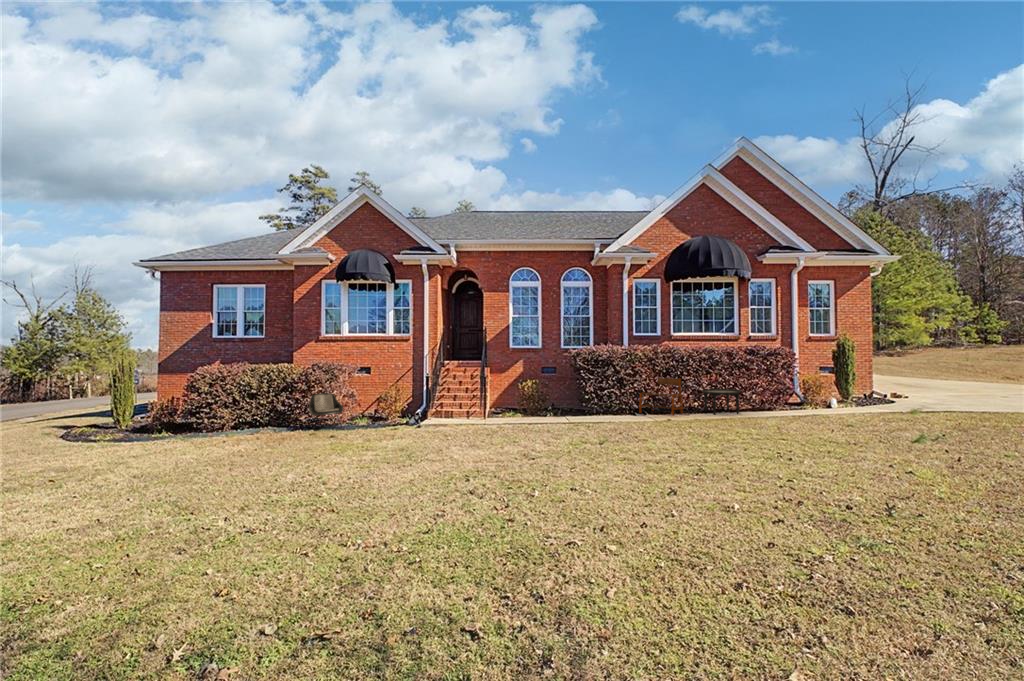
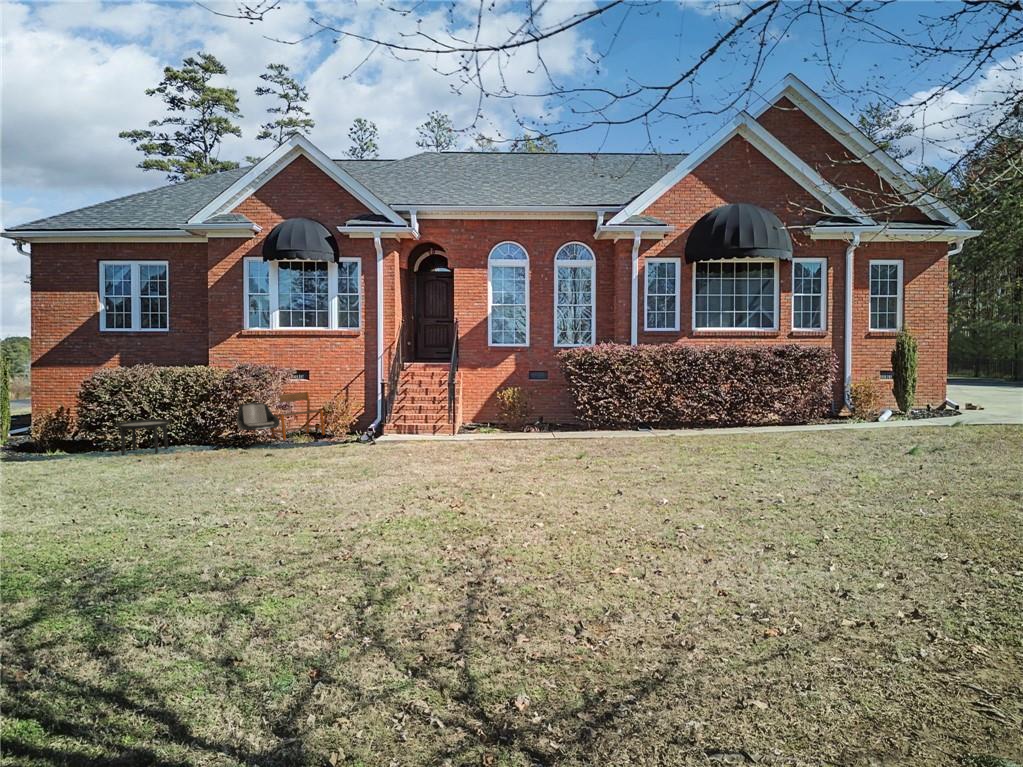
bench: present [639,378,683,416] -> present [270,392,325,440]
round table: present [701,389,741,414] -> present [116,419,171,455]

